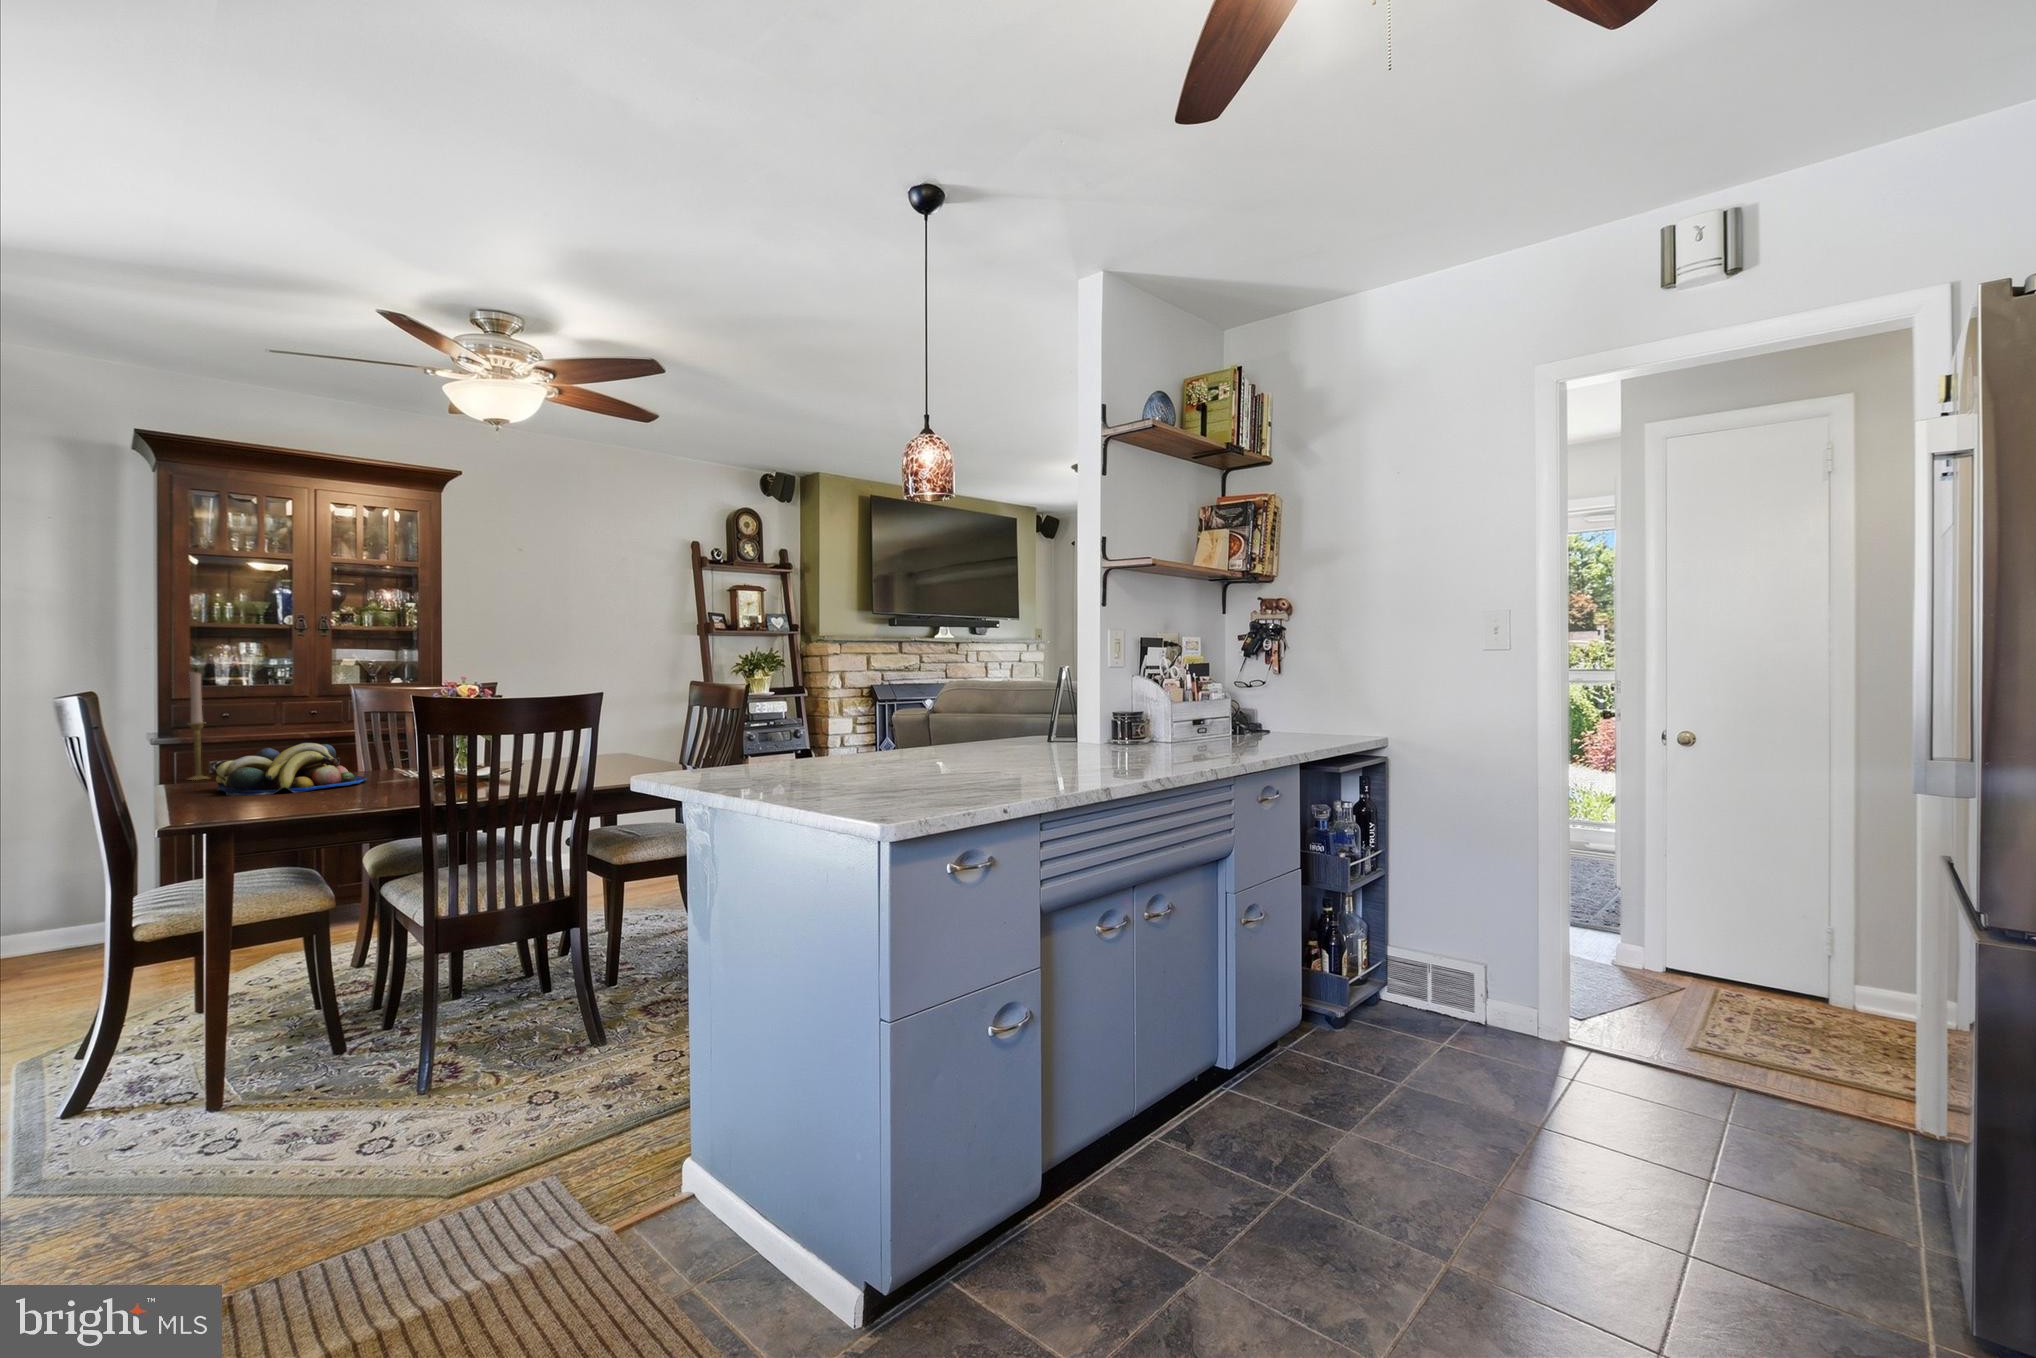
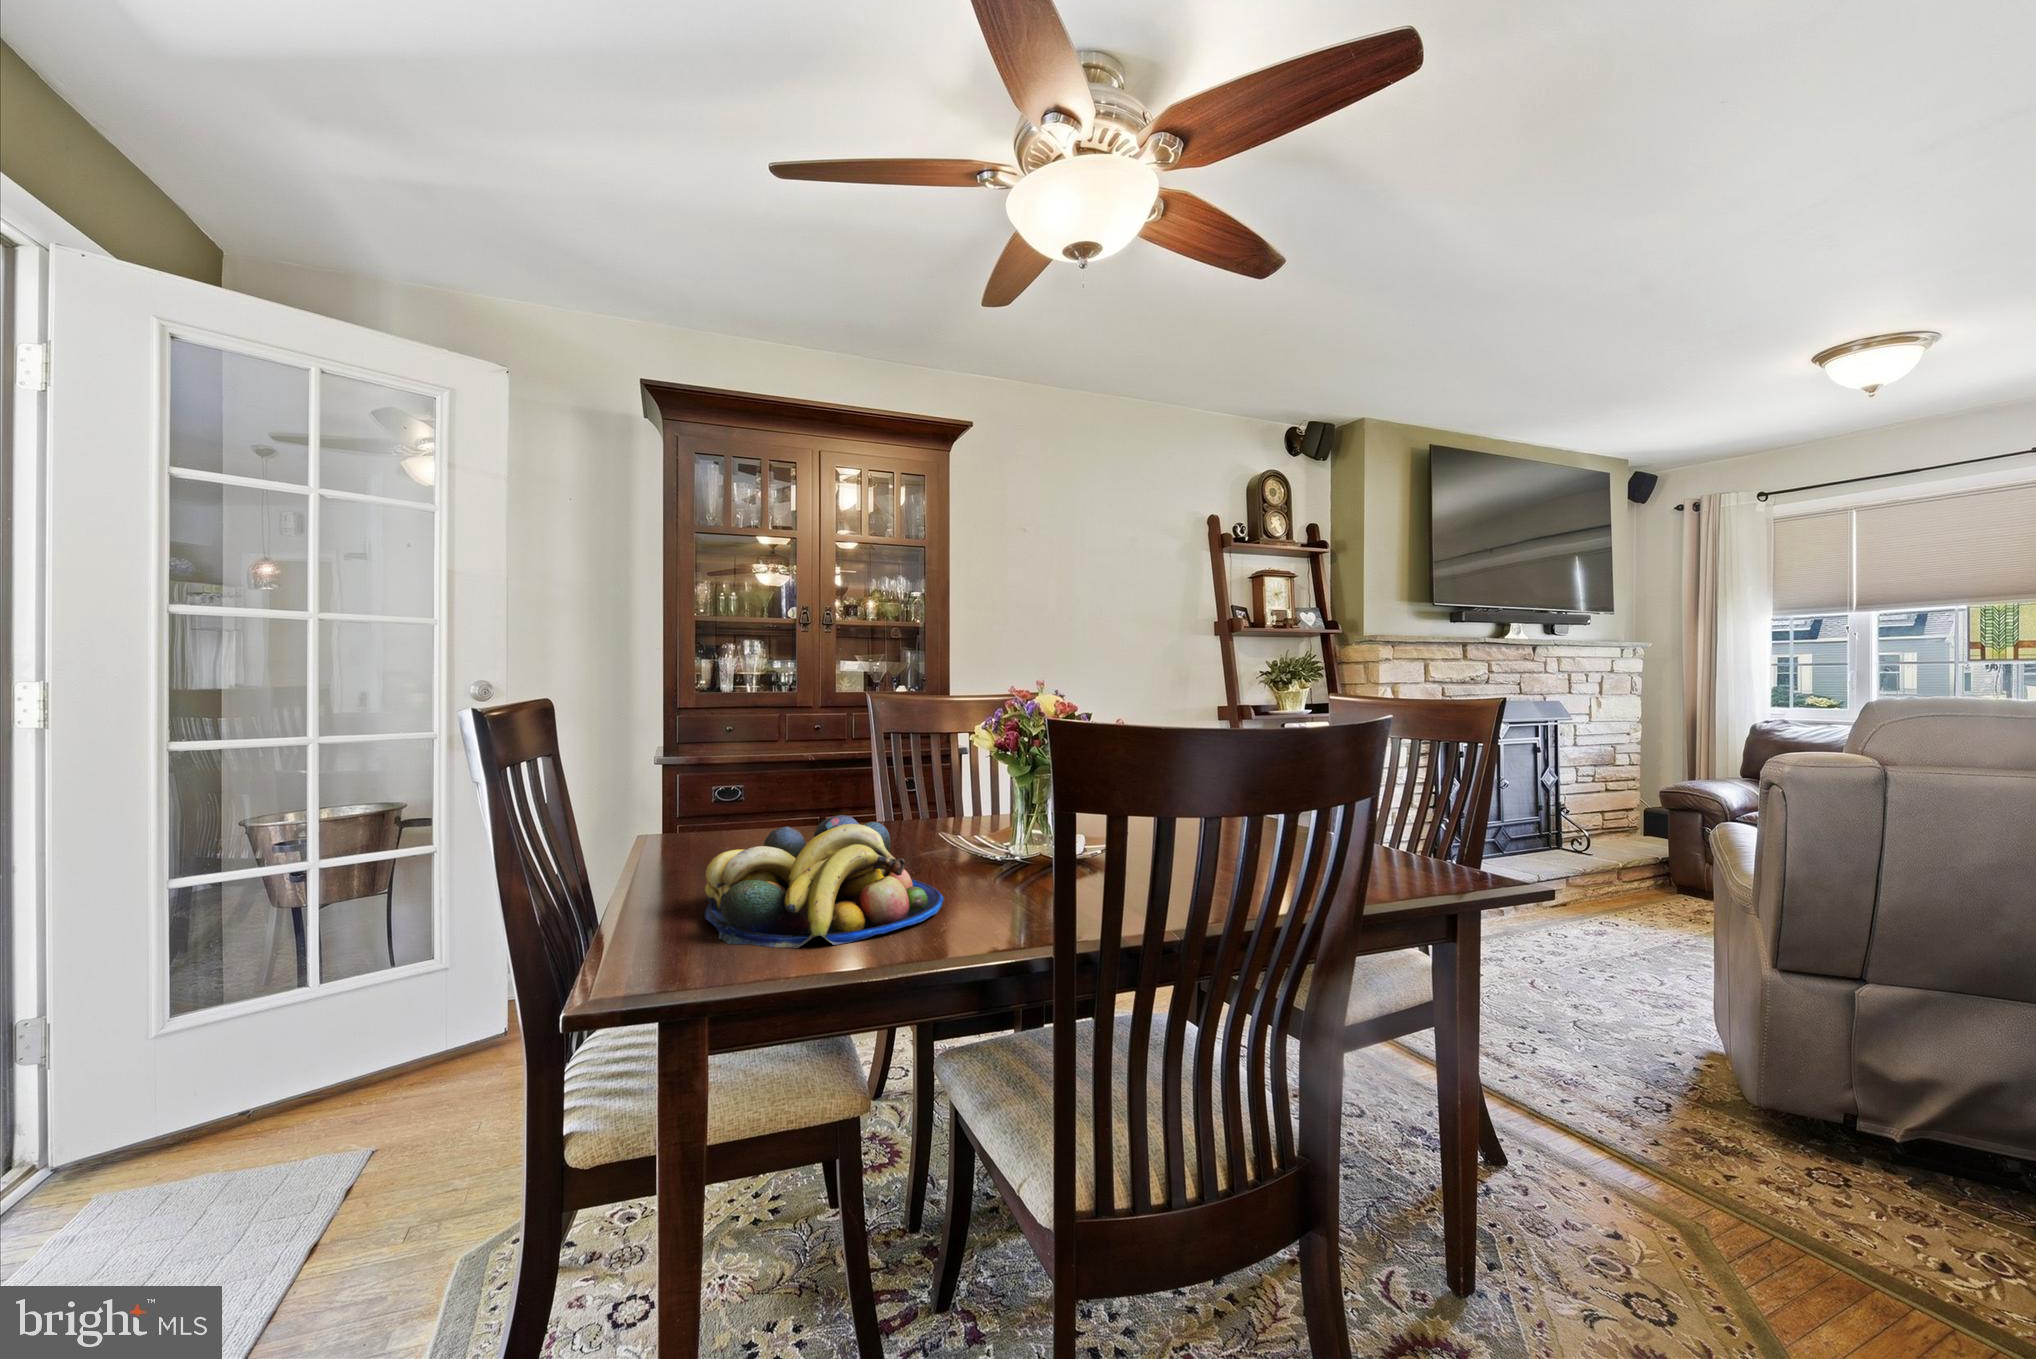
candlestick: present [189,672,207,780] -> none [673,676,705,853]

